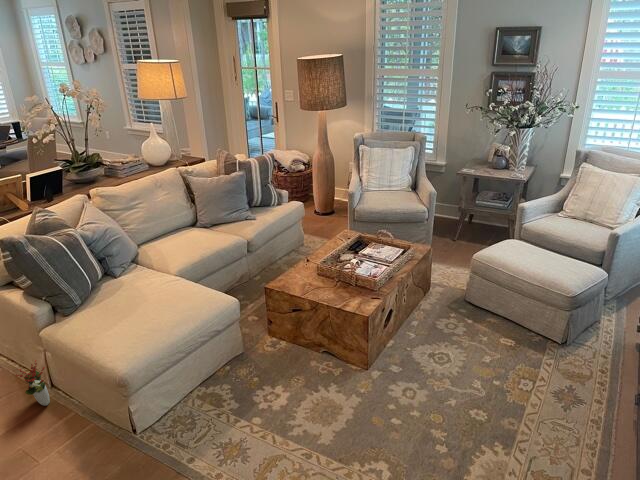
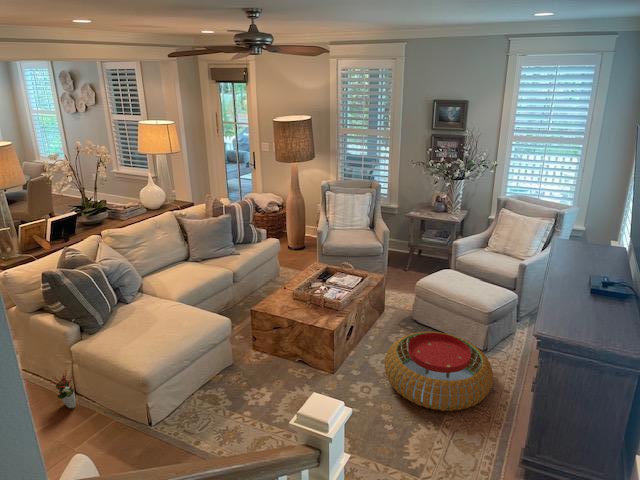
pouf: none [433,319,581,427] -> present [384,332,493,411]

